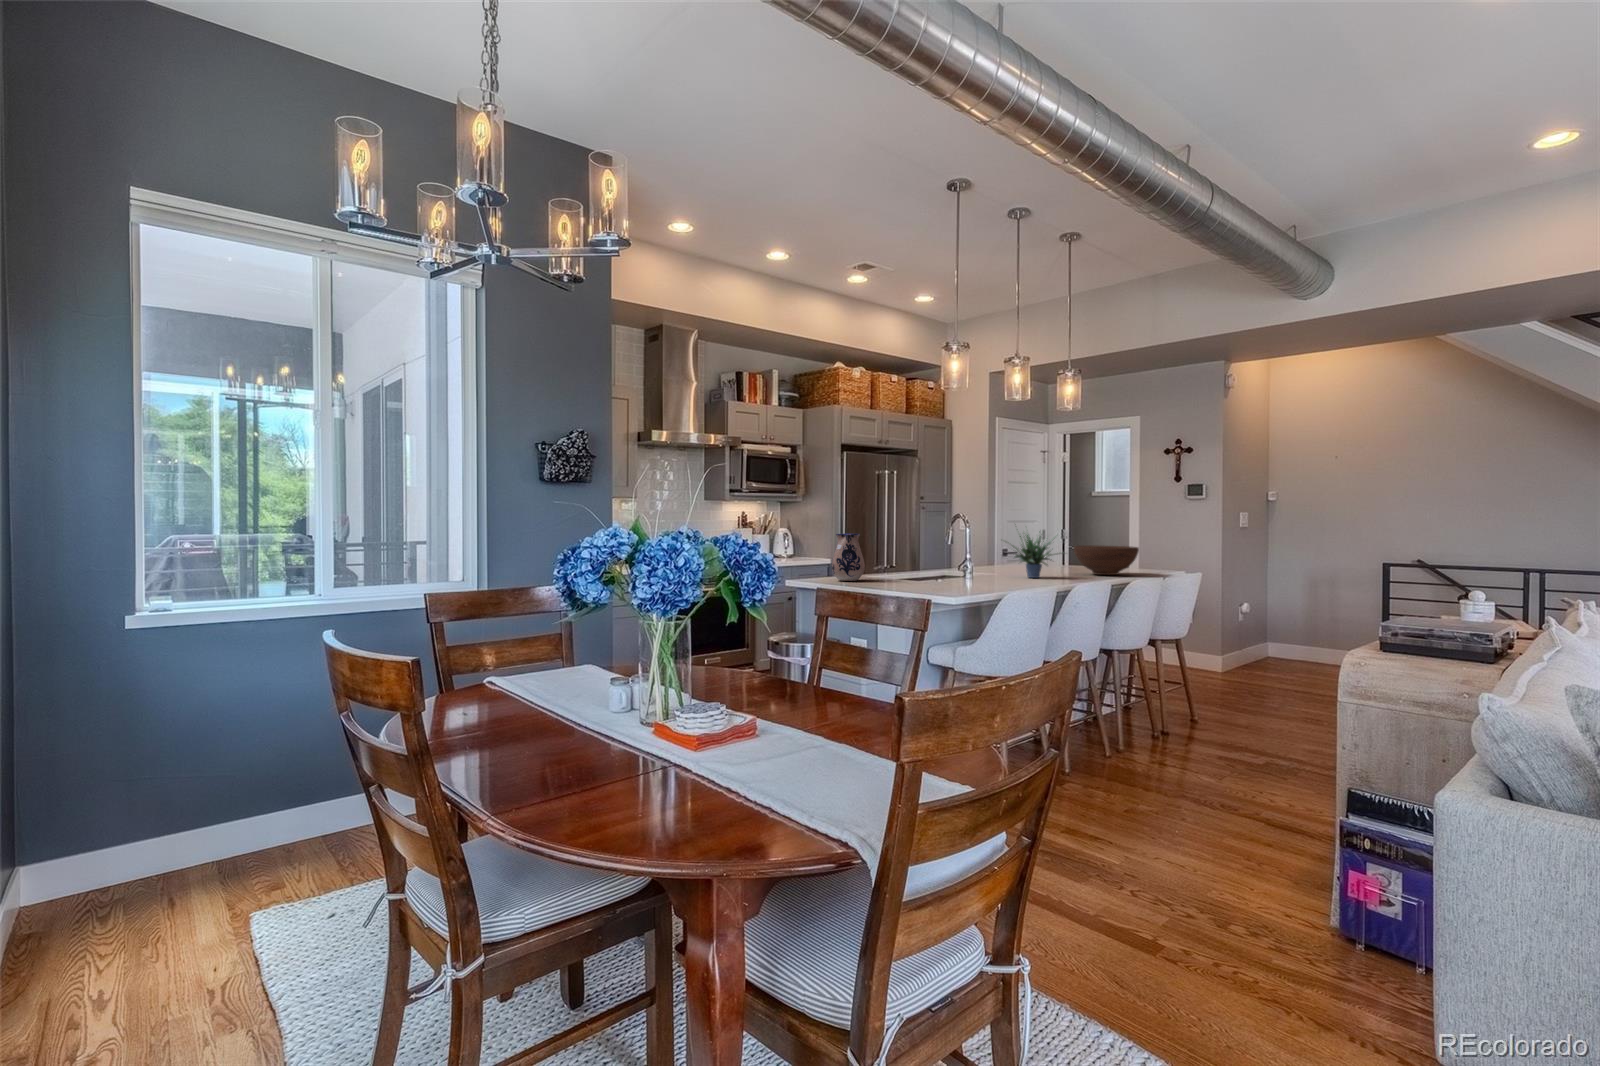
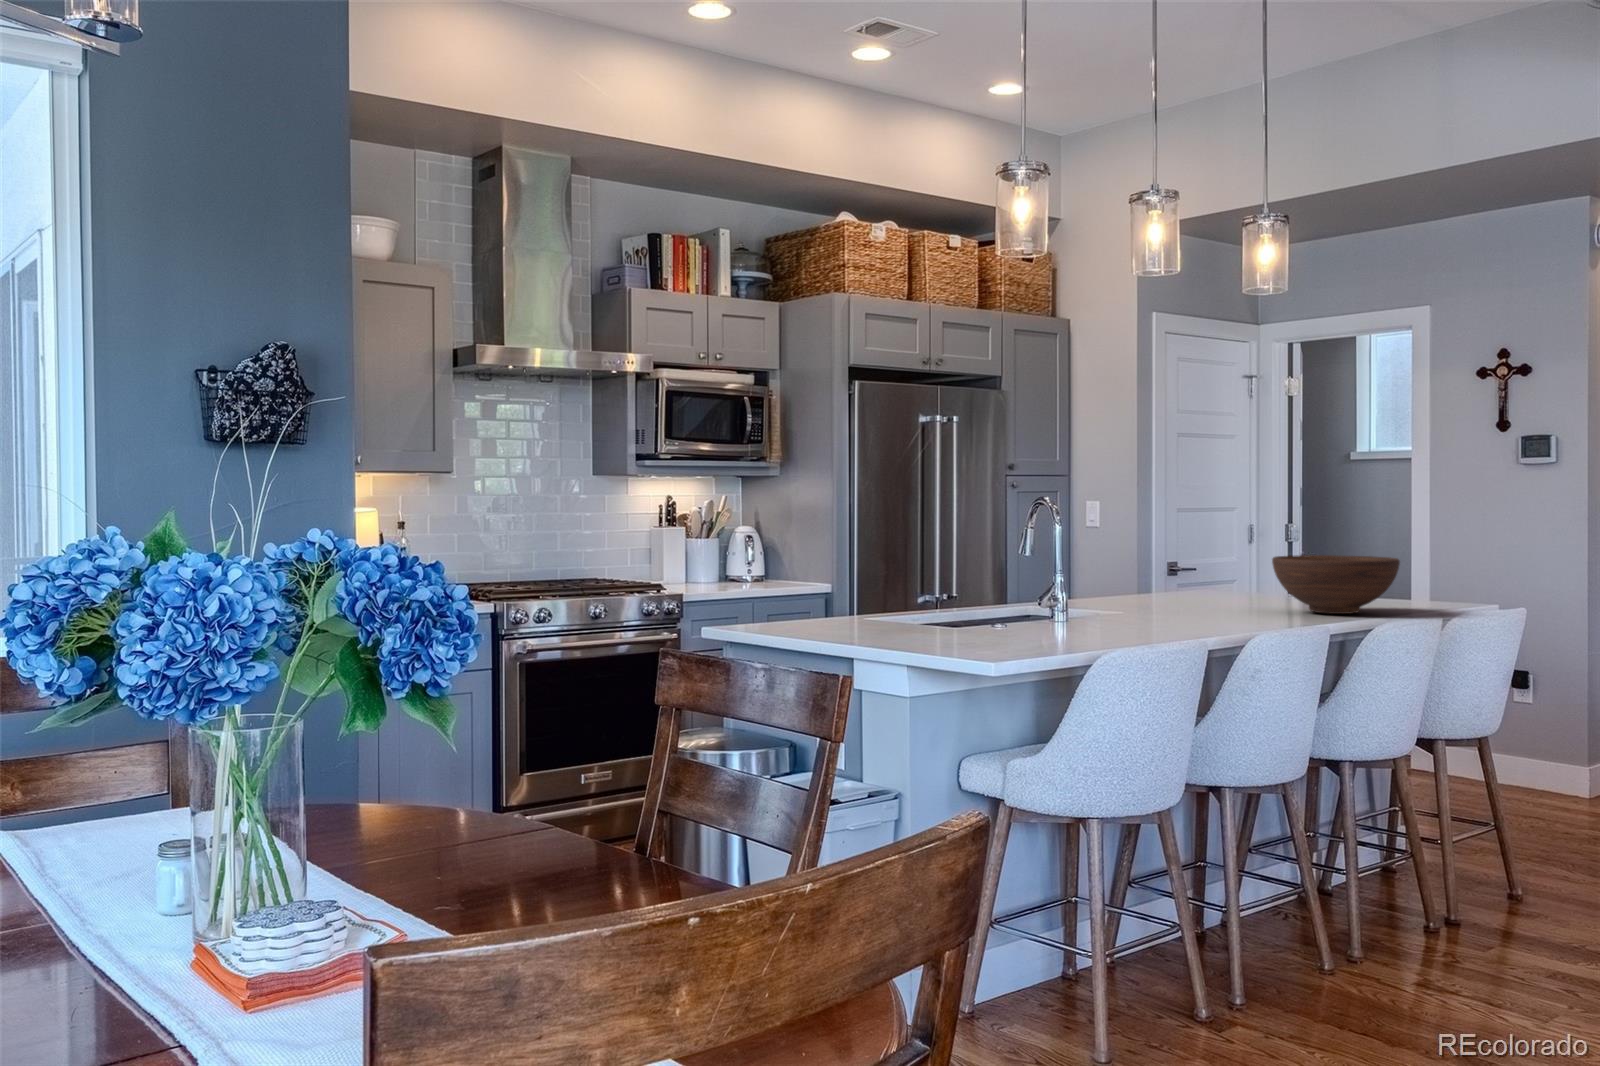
ceramic pitcher: present [832,534,865,581] -> none [788,536,852,628]
potted plant: present [1012,534,1053,578] -> none [1120,508,1254,621]

